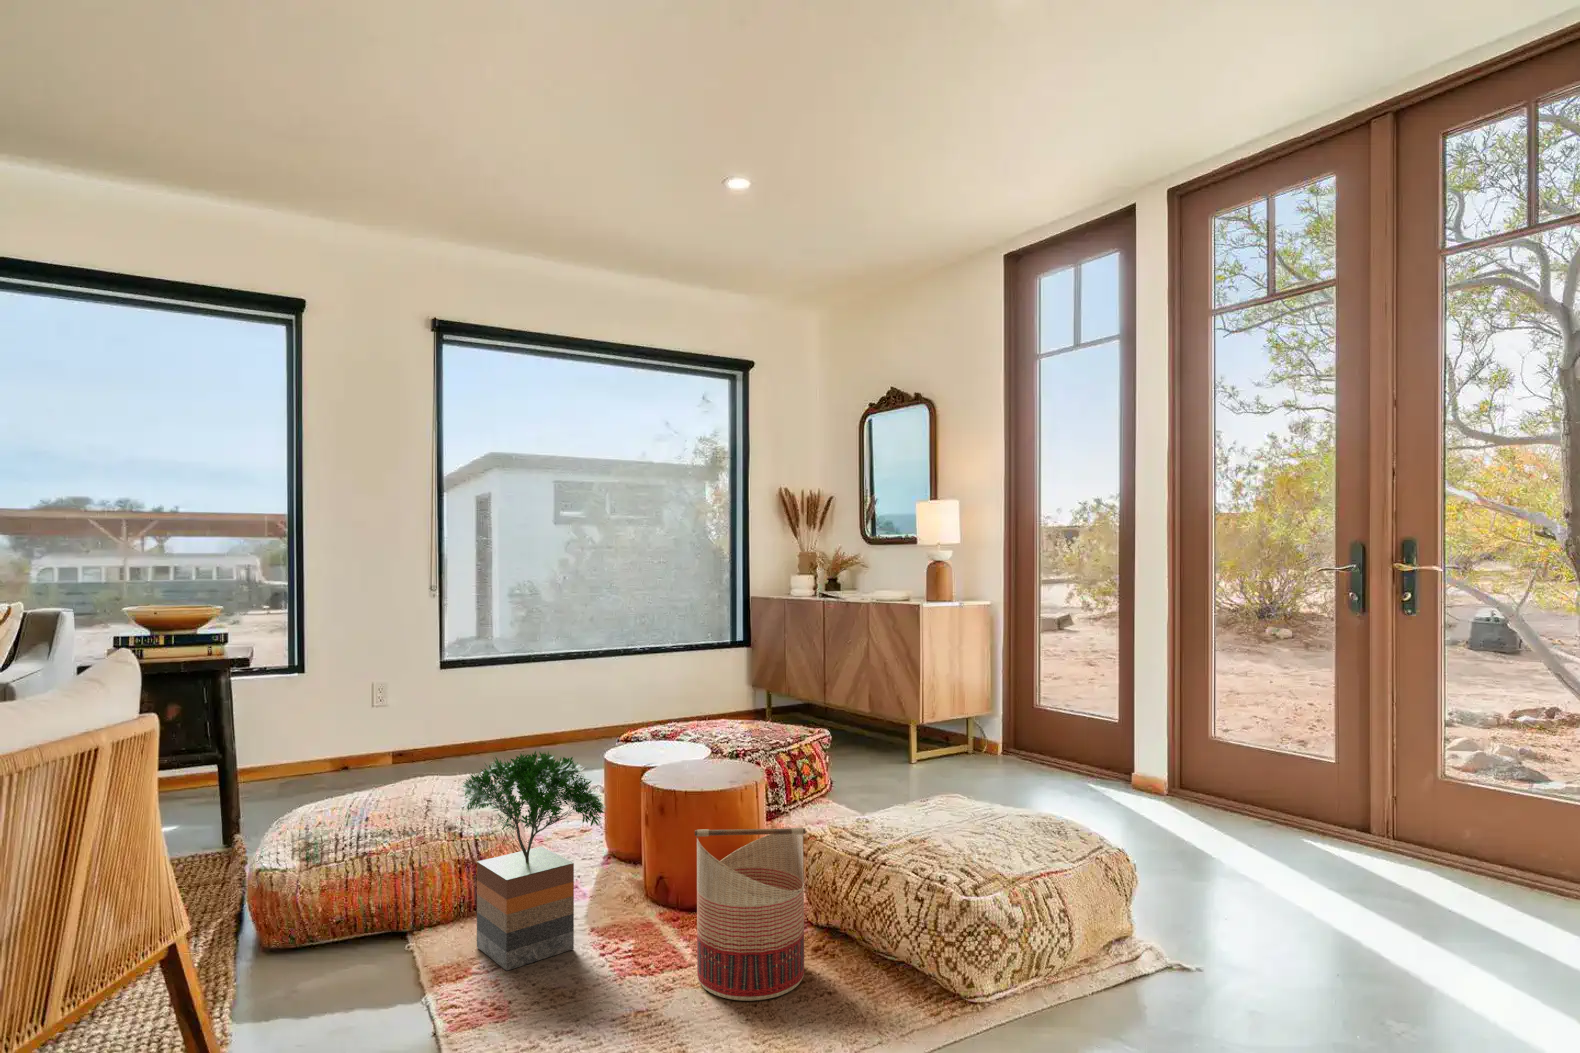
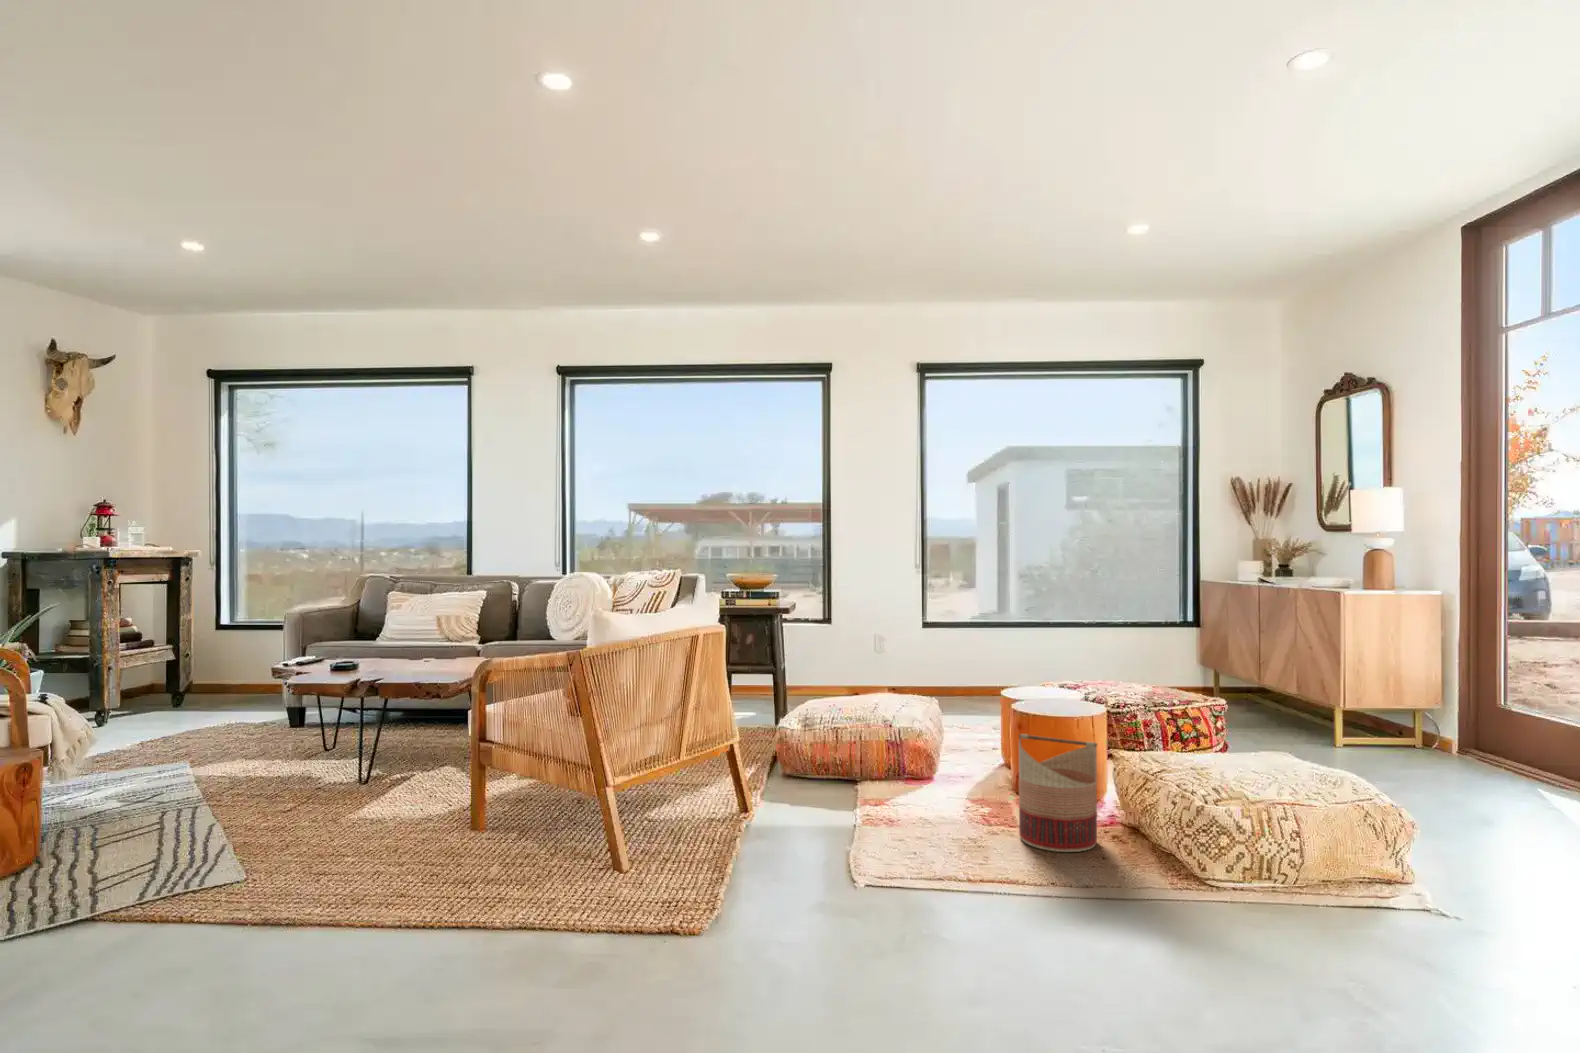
potted tree: present [461,751,605,971] -> none [881,675,974,809]

